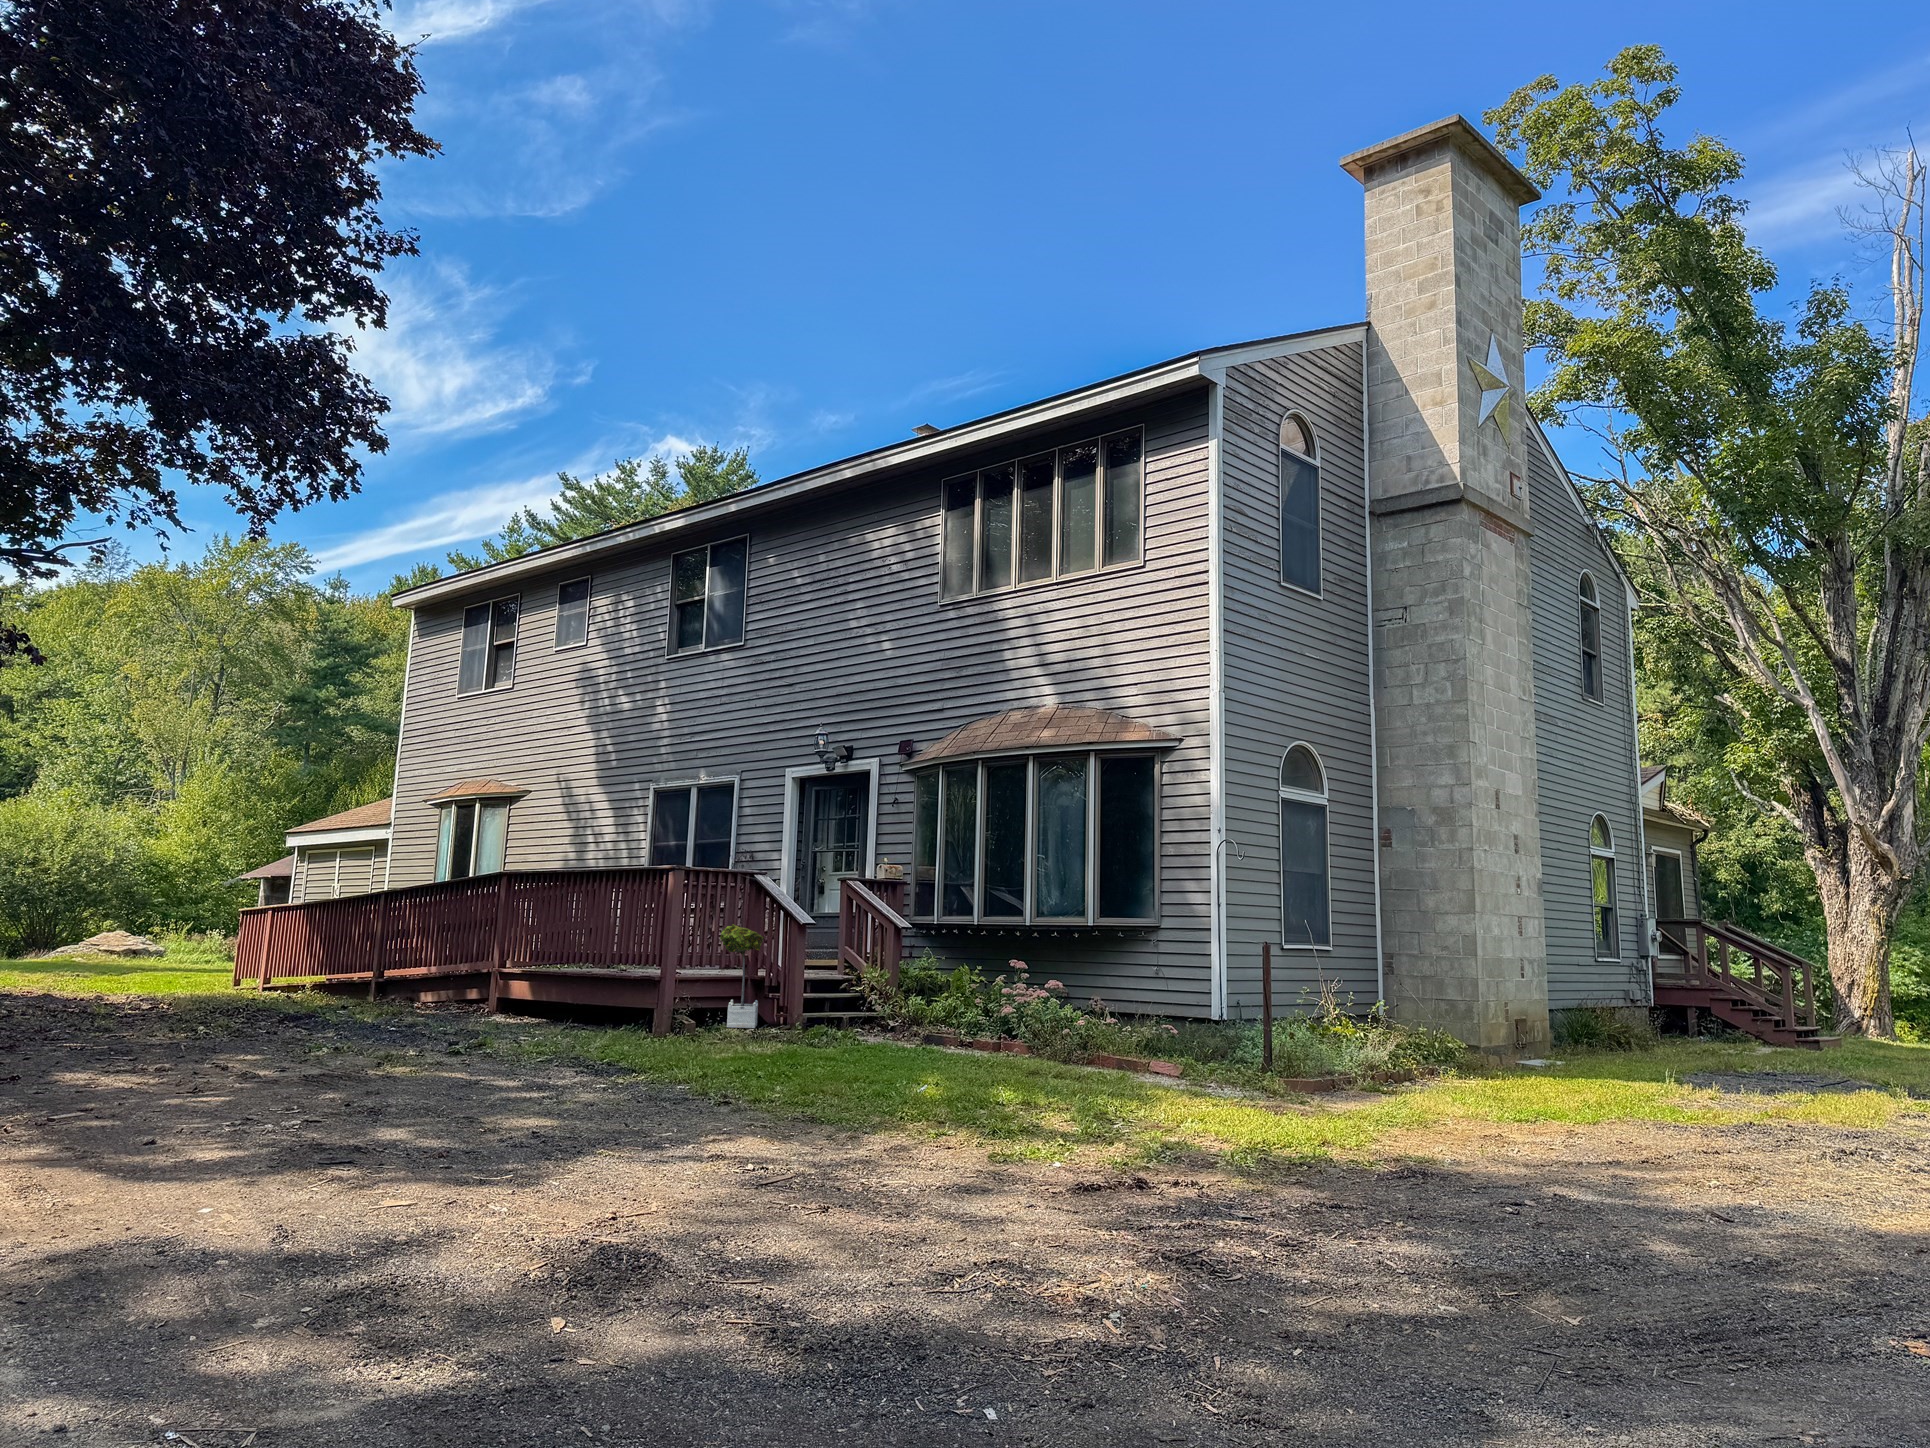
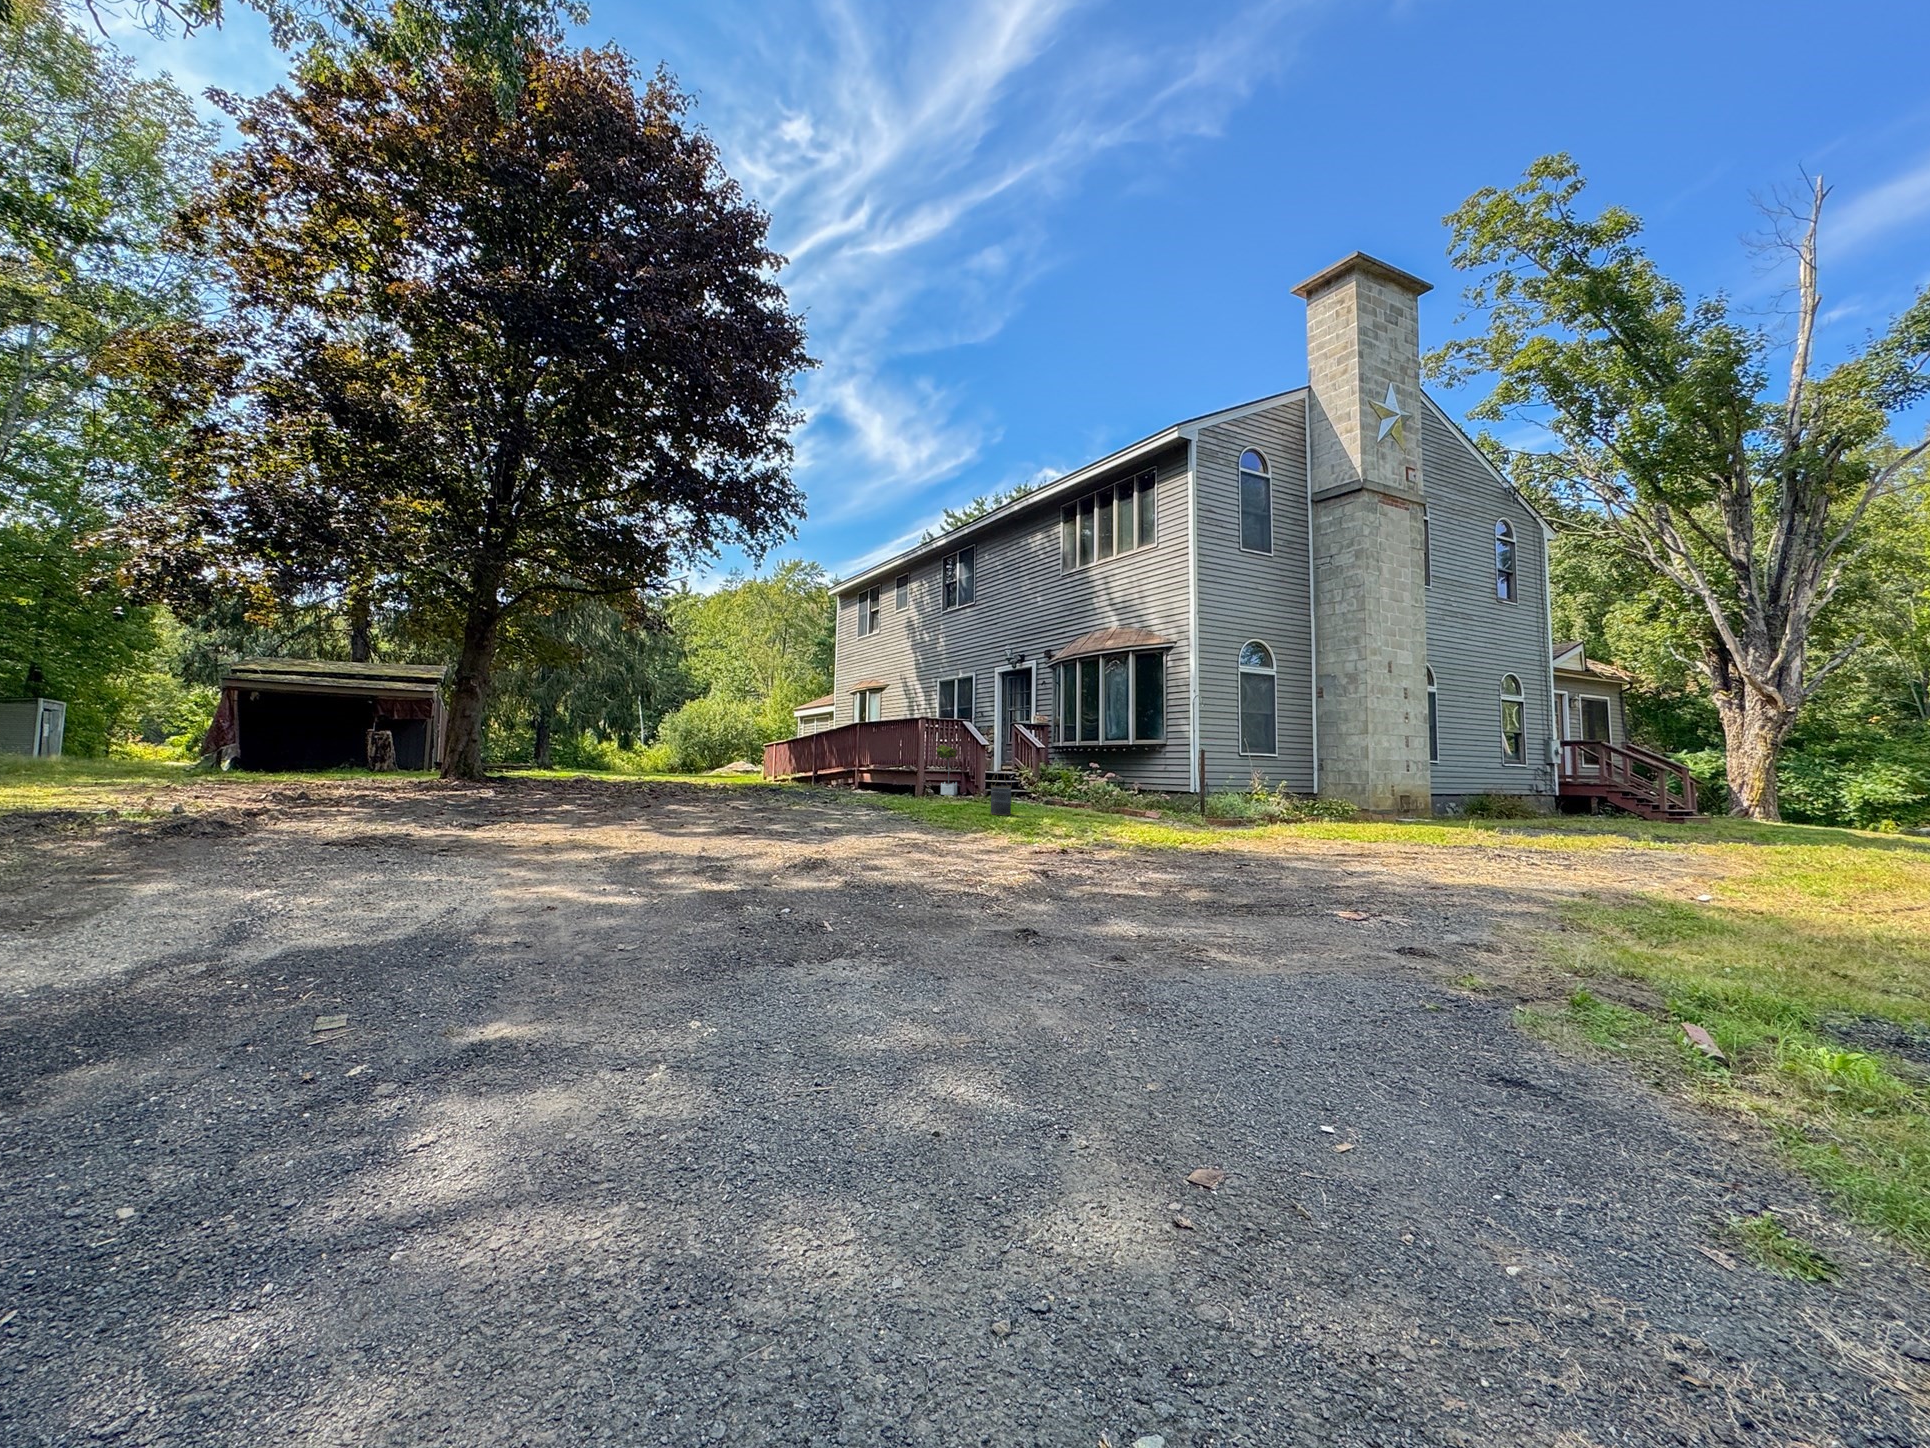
basket: none [914,997,962,1087] -> present [991,776,1012,815]

